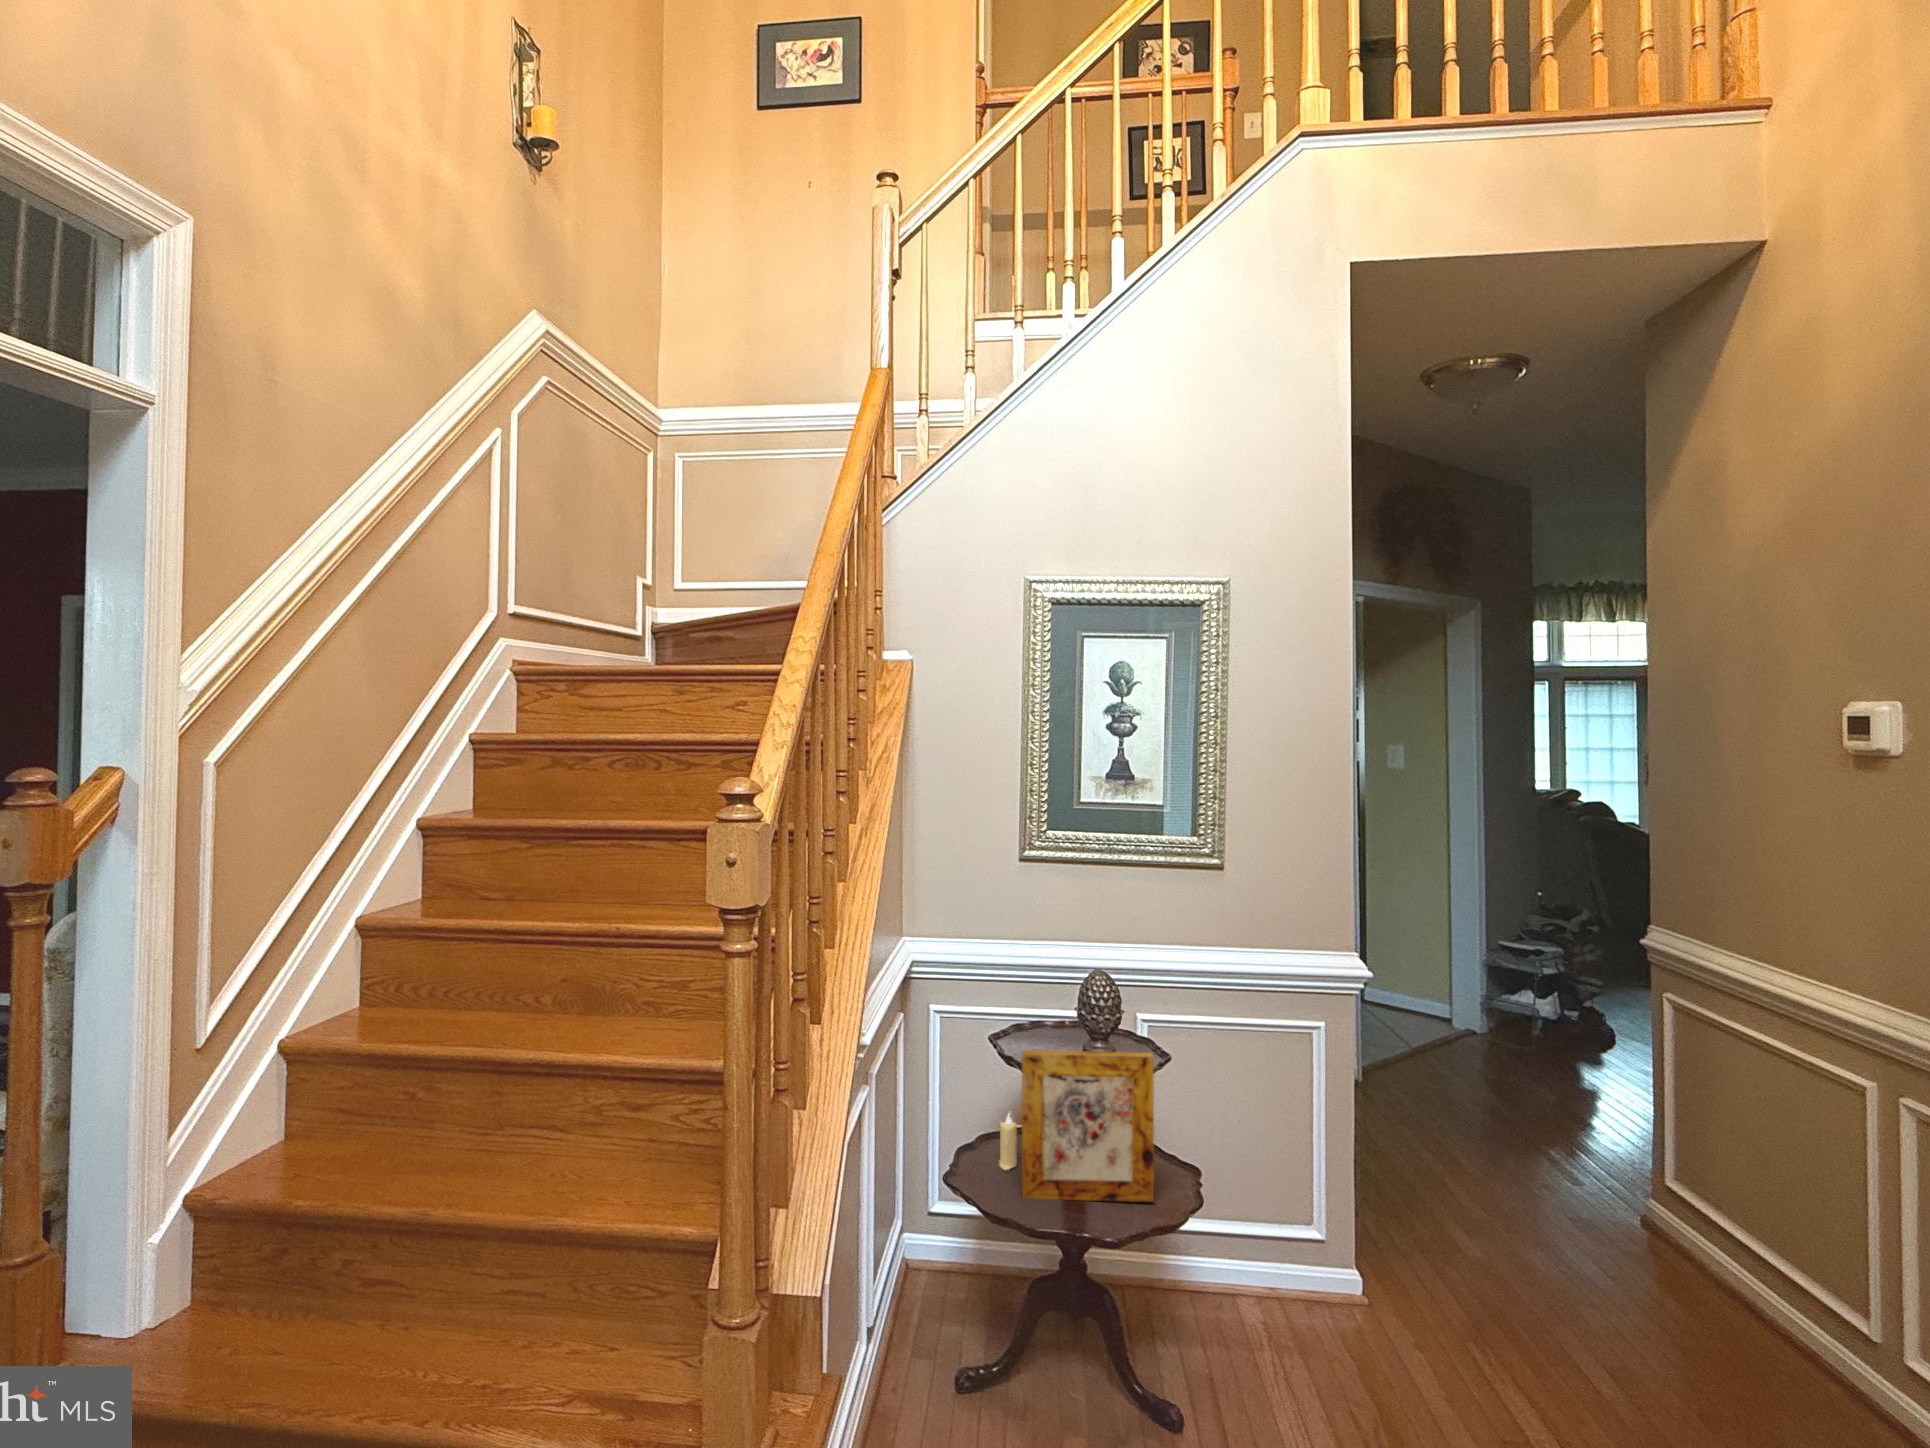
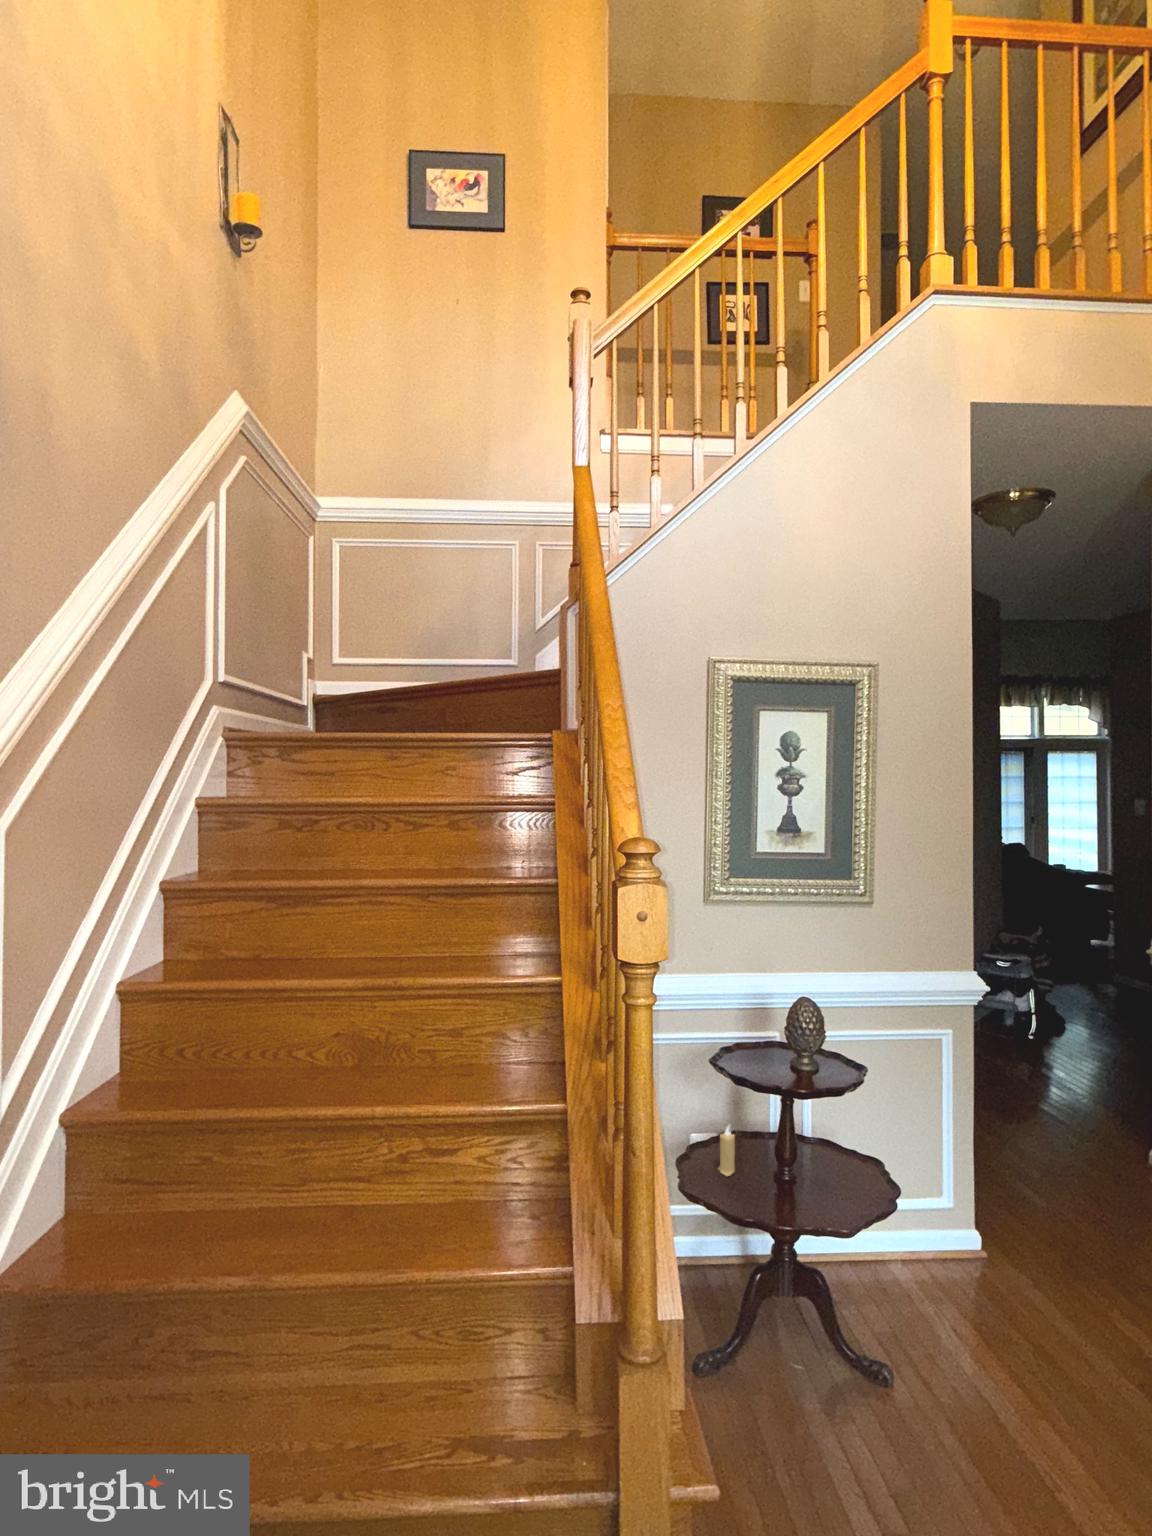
picture frame: present [1022,1050,1154,1202] -> none [750,1066,862,1200]

